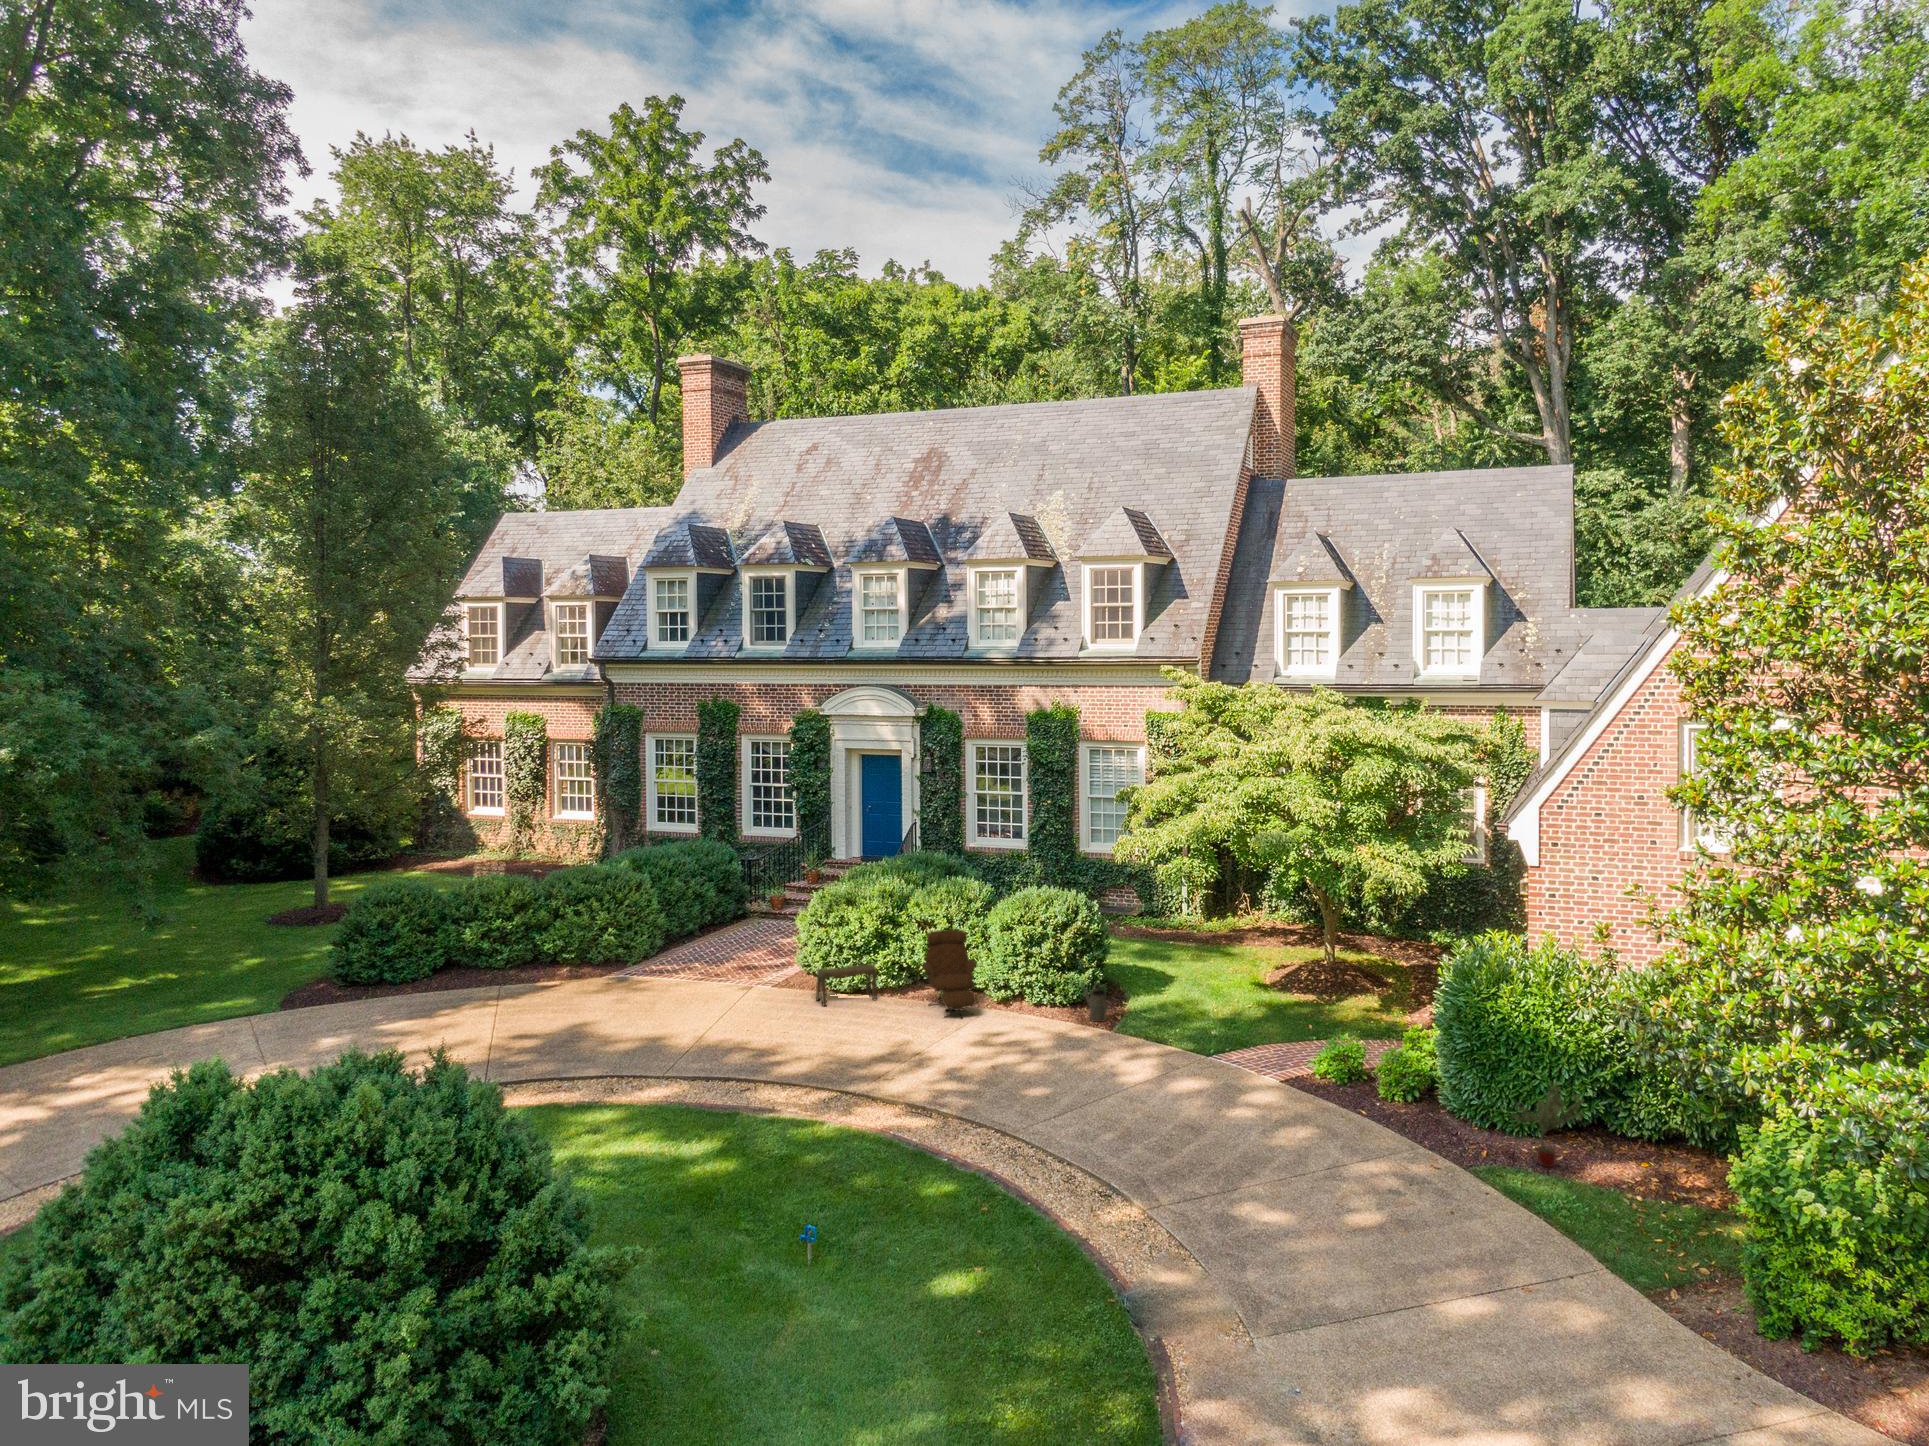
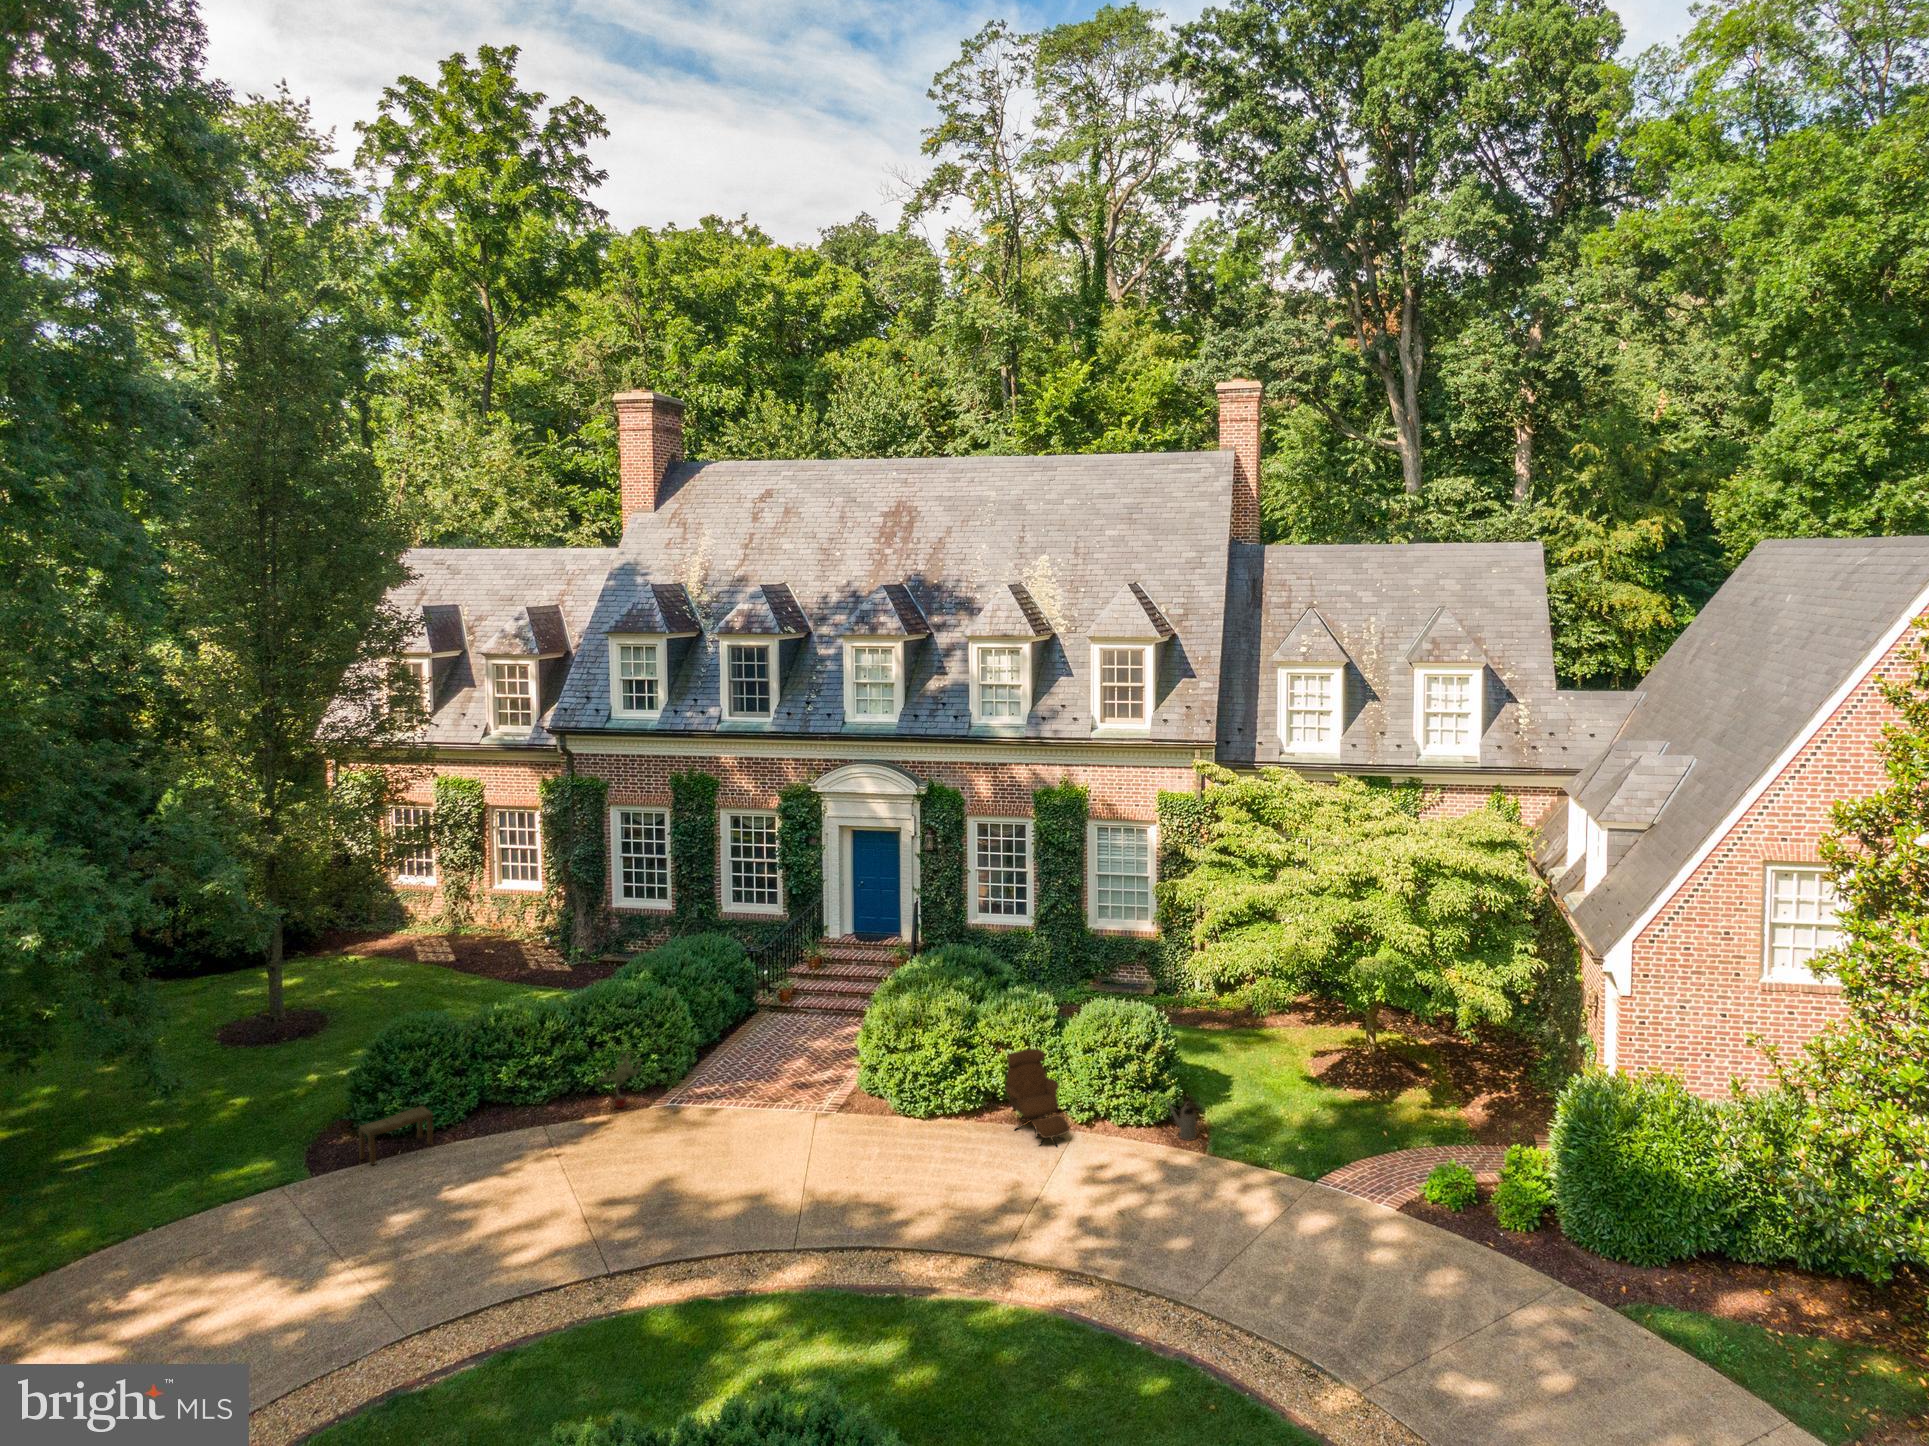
bench: present [816,963,877,1006] -> present [359,1105,433,1165]
potted tree: present [1511,1082,1583,1167] -> present [598,1054,642,1108]

